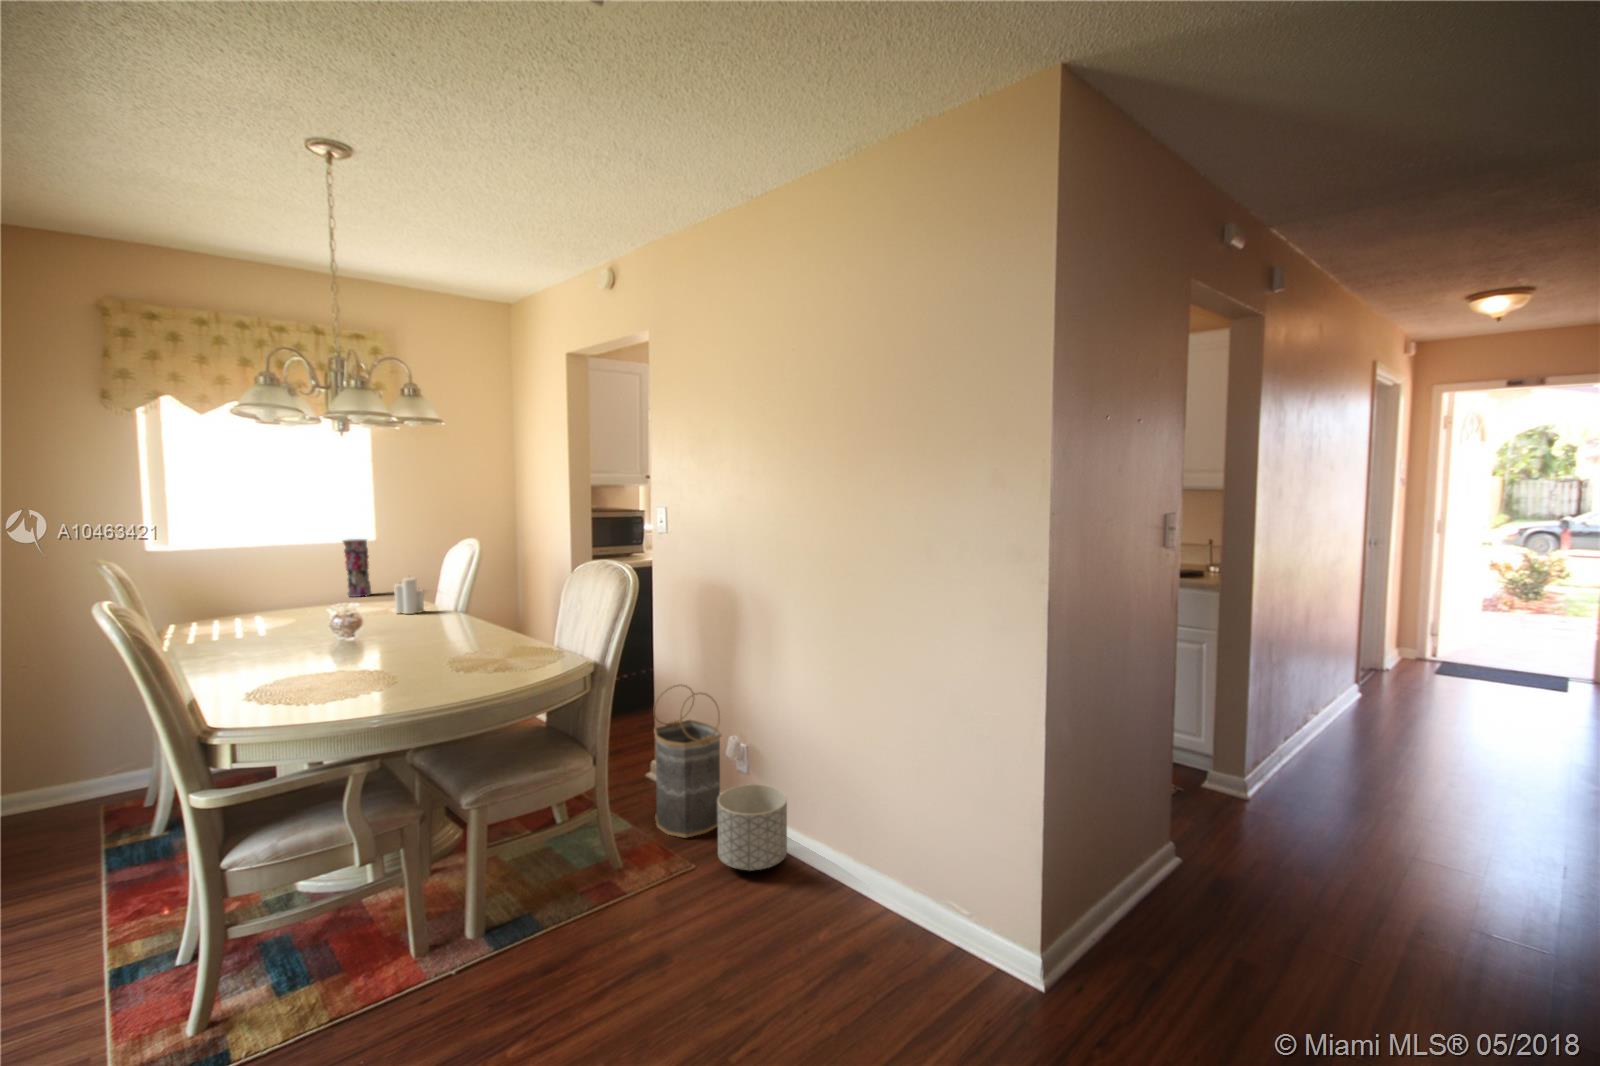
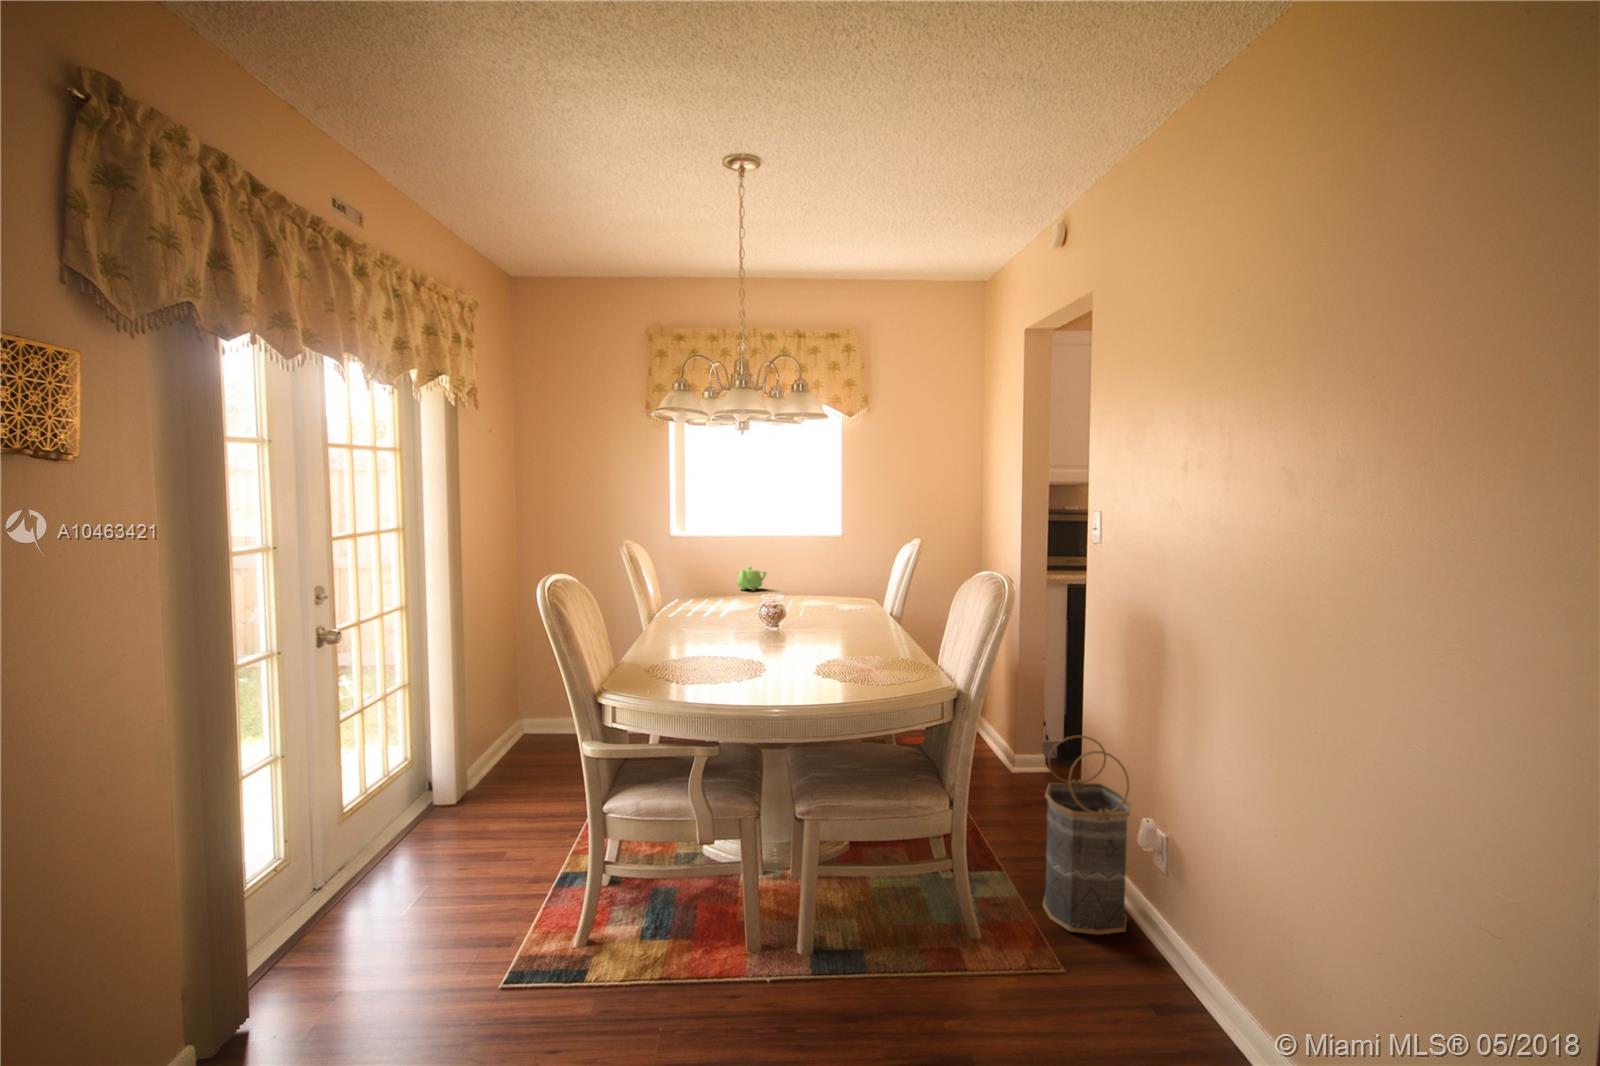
vase: present [343,539,371,597] -> none [809,534,831,590]
candle: present [394,578,424,614] -> none [828,572,853,611]
teapot: none [245,579,292,606] -> present [737,566,766,591]
planter: present [718,784,787,871] -> none [1094,887,1199,1014]

